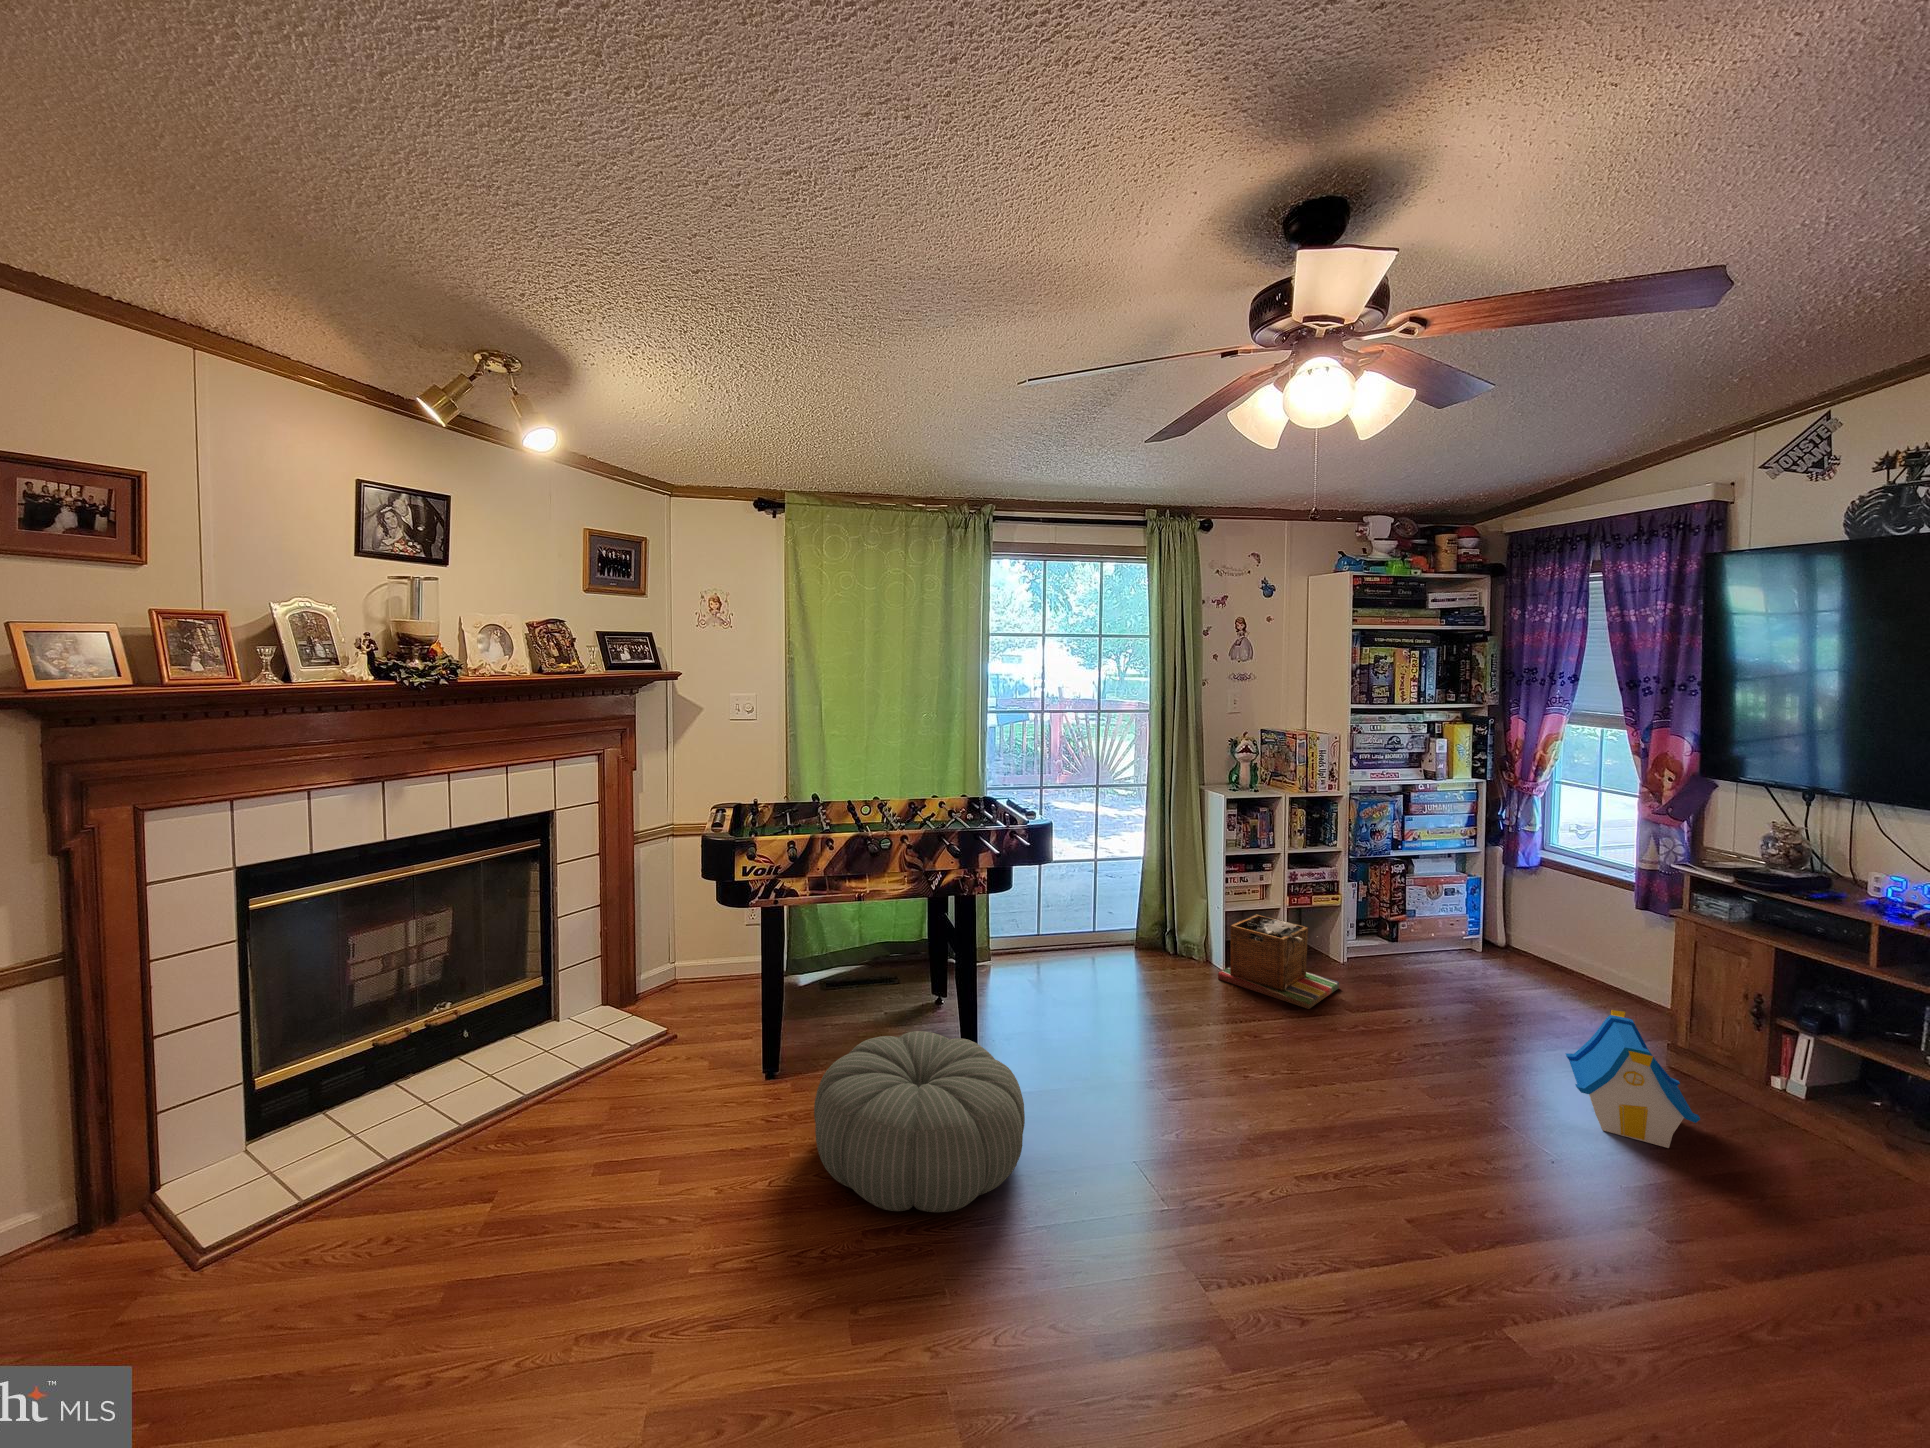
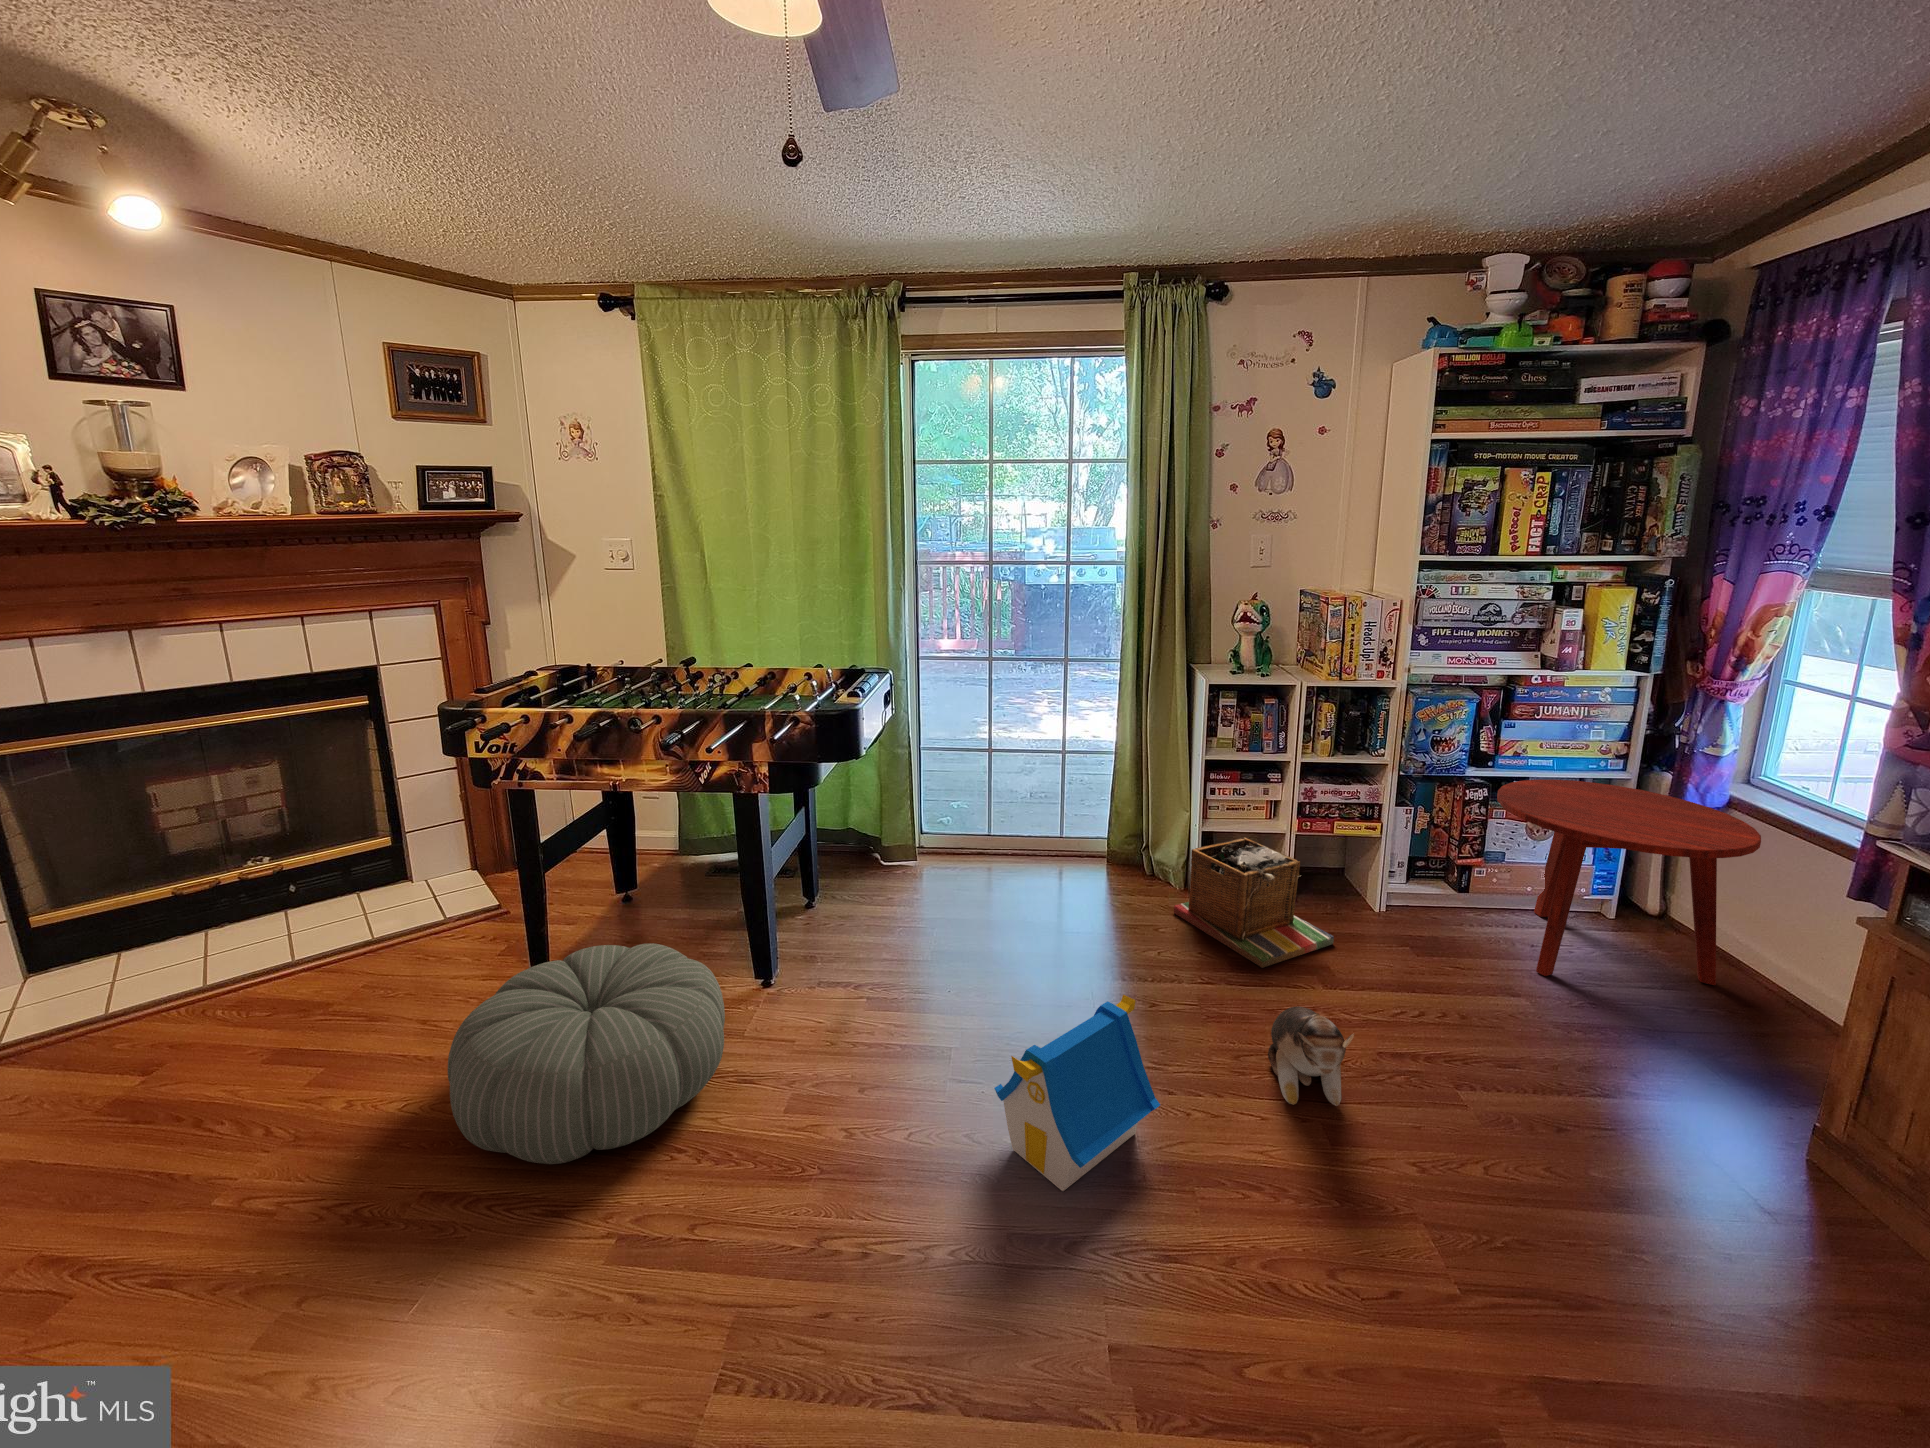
side table: none [1416,856,1585,993] -> present [1497,780,1761,985]
toy house: present [1566,1010,1700,1148] -> present [994,995,1160,1191]
plush toy: none [1350,1018,1450,1091] -> present [1268,1006,1354,1106]

